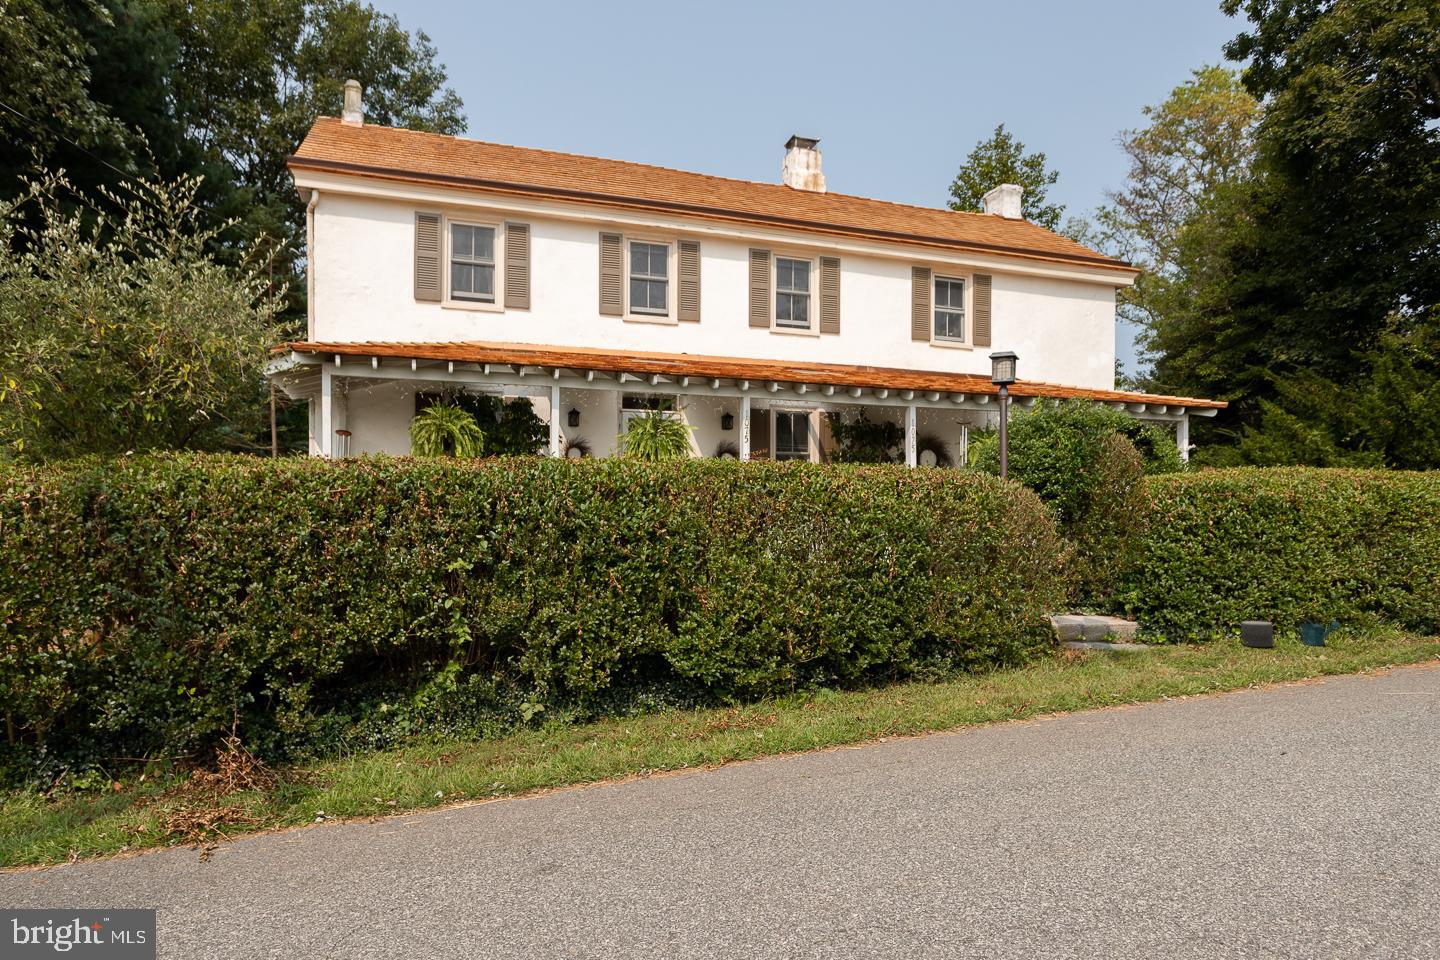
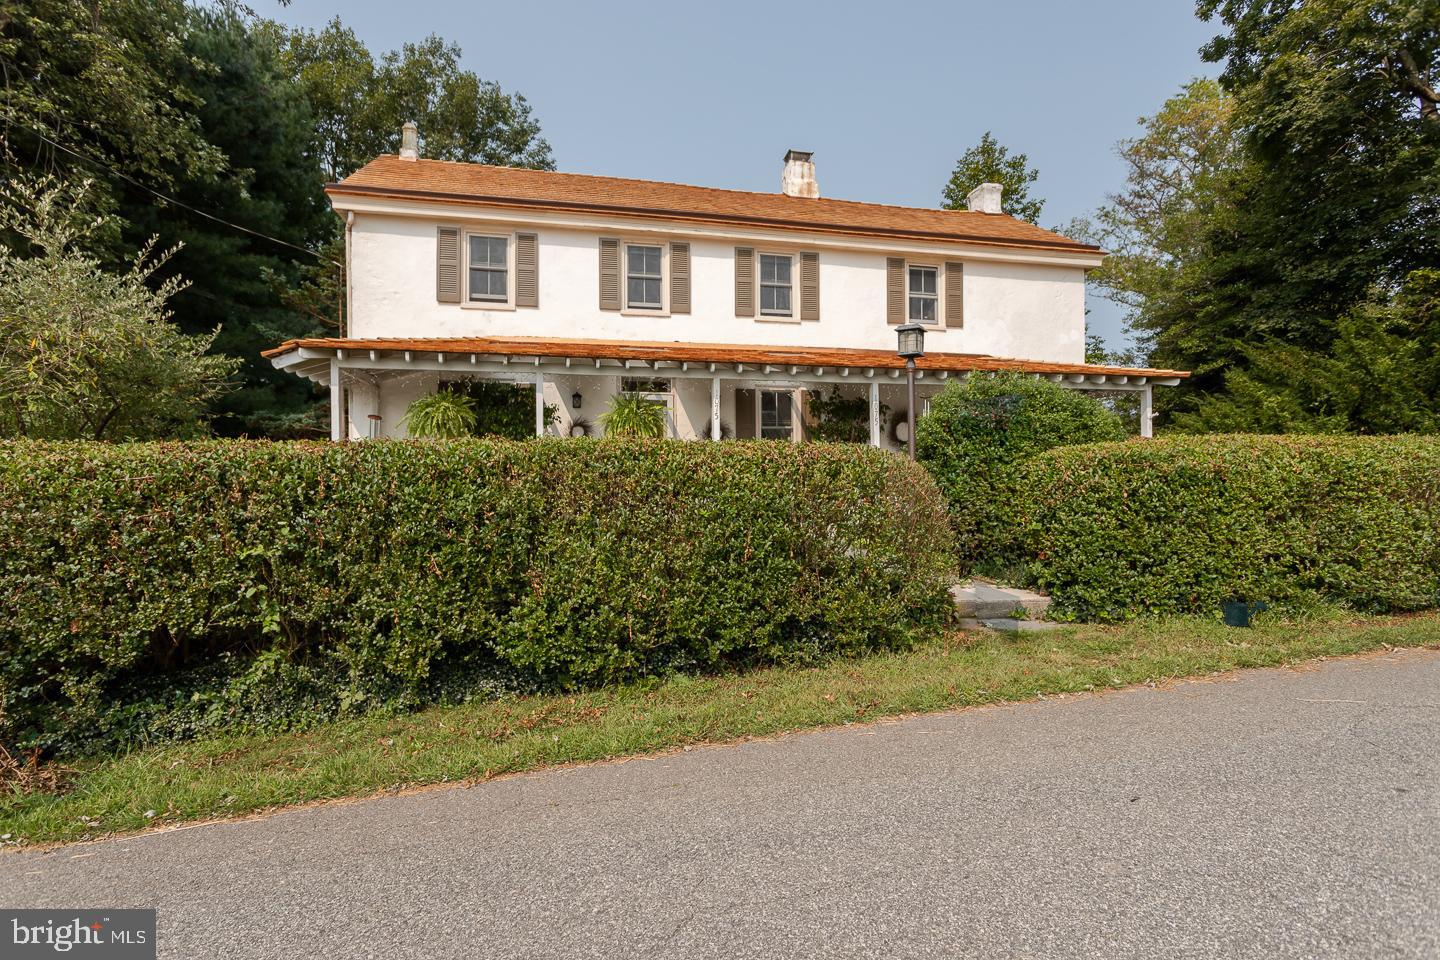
planter: present [1241,621,1273,647] -> none [1155,598,1190,627]

